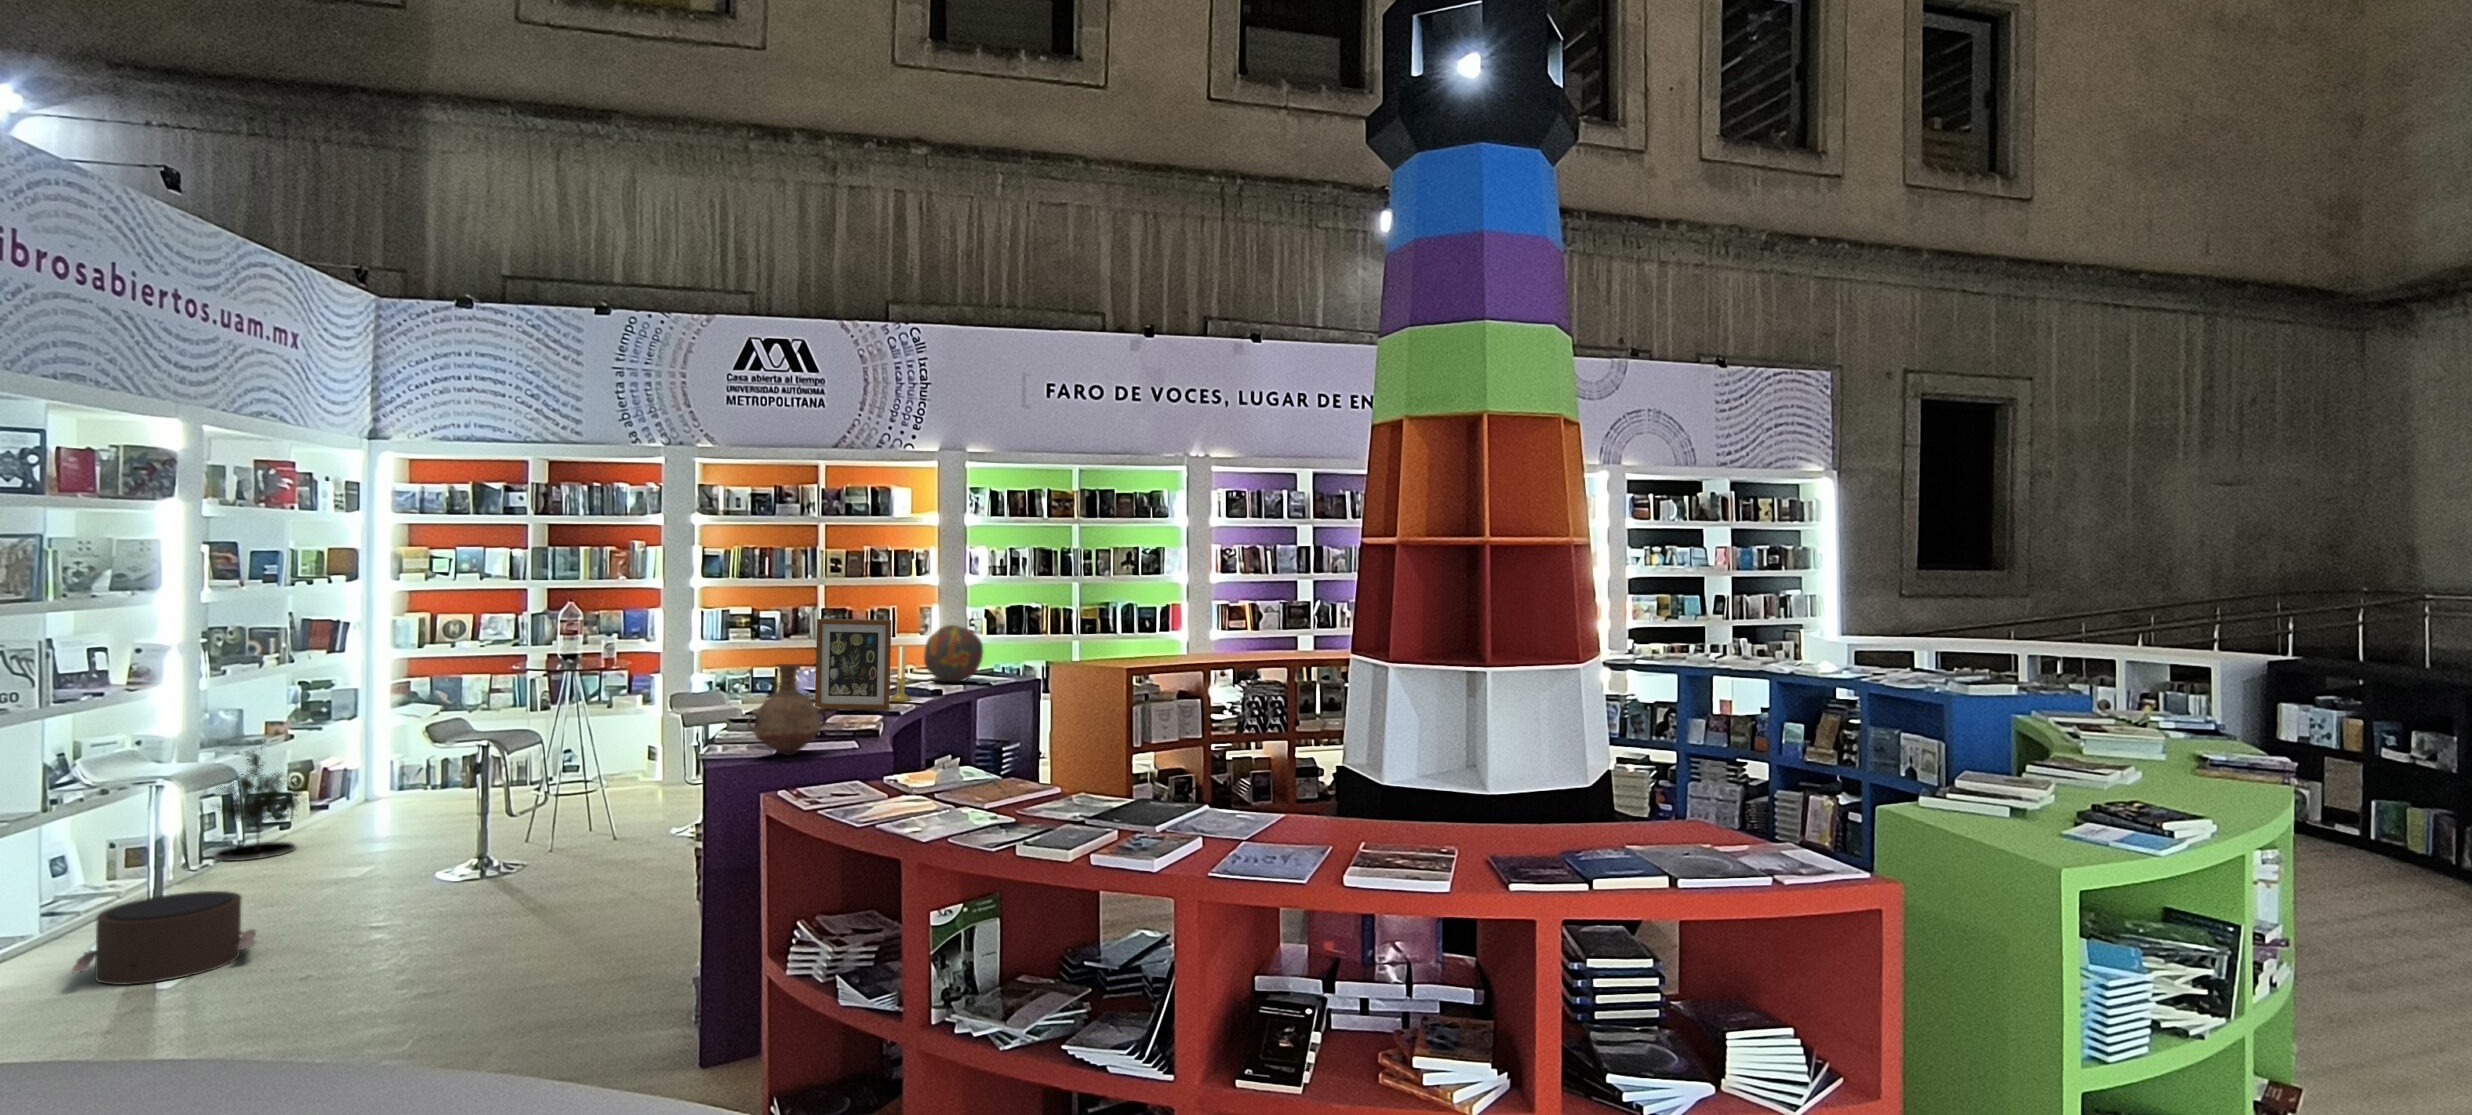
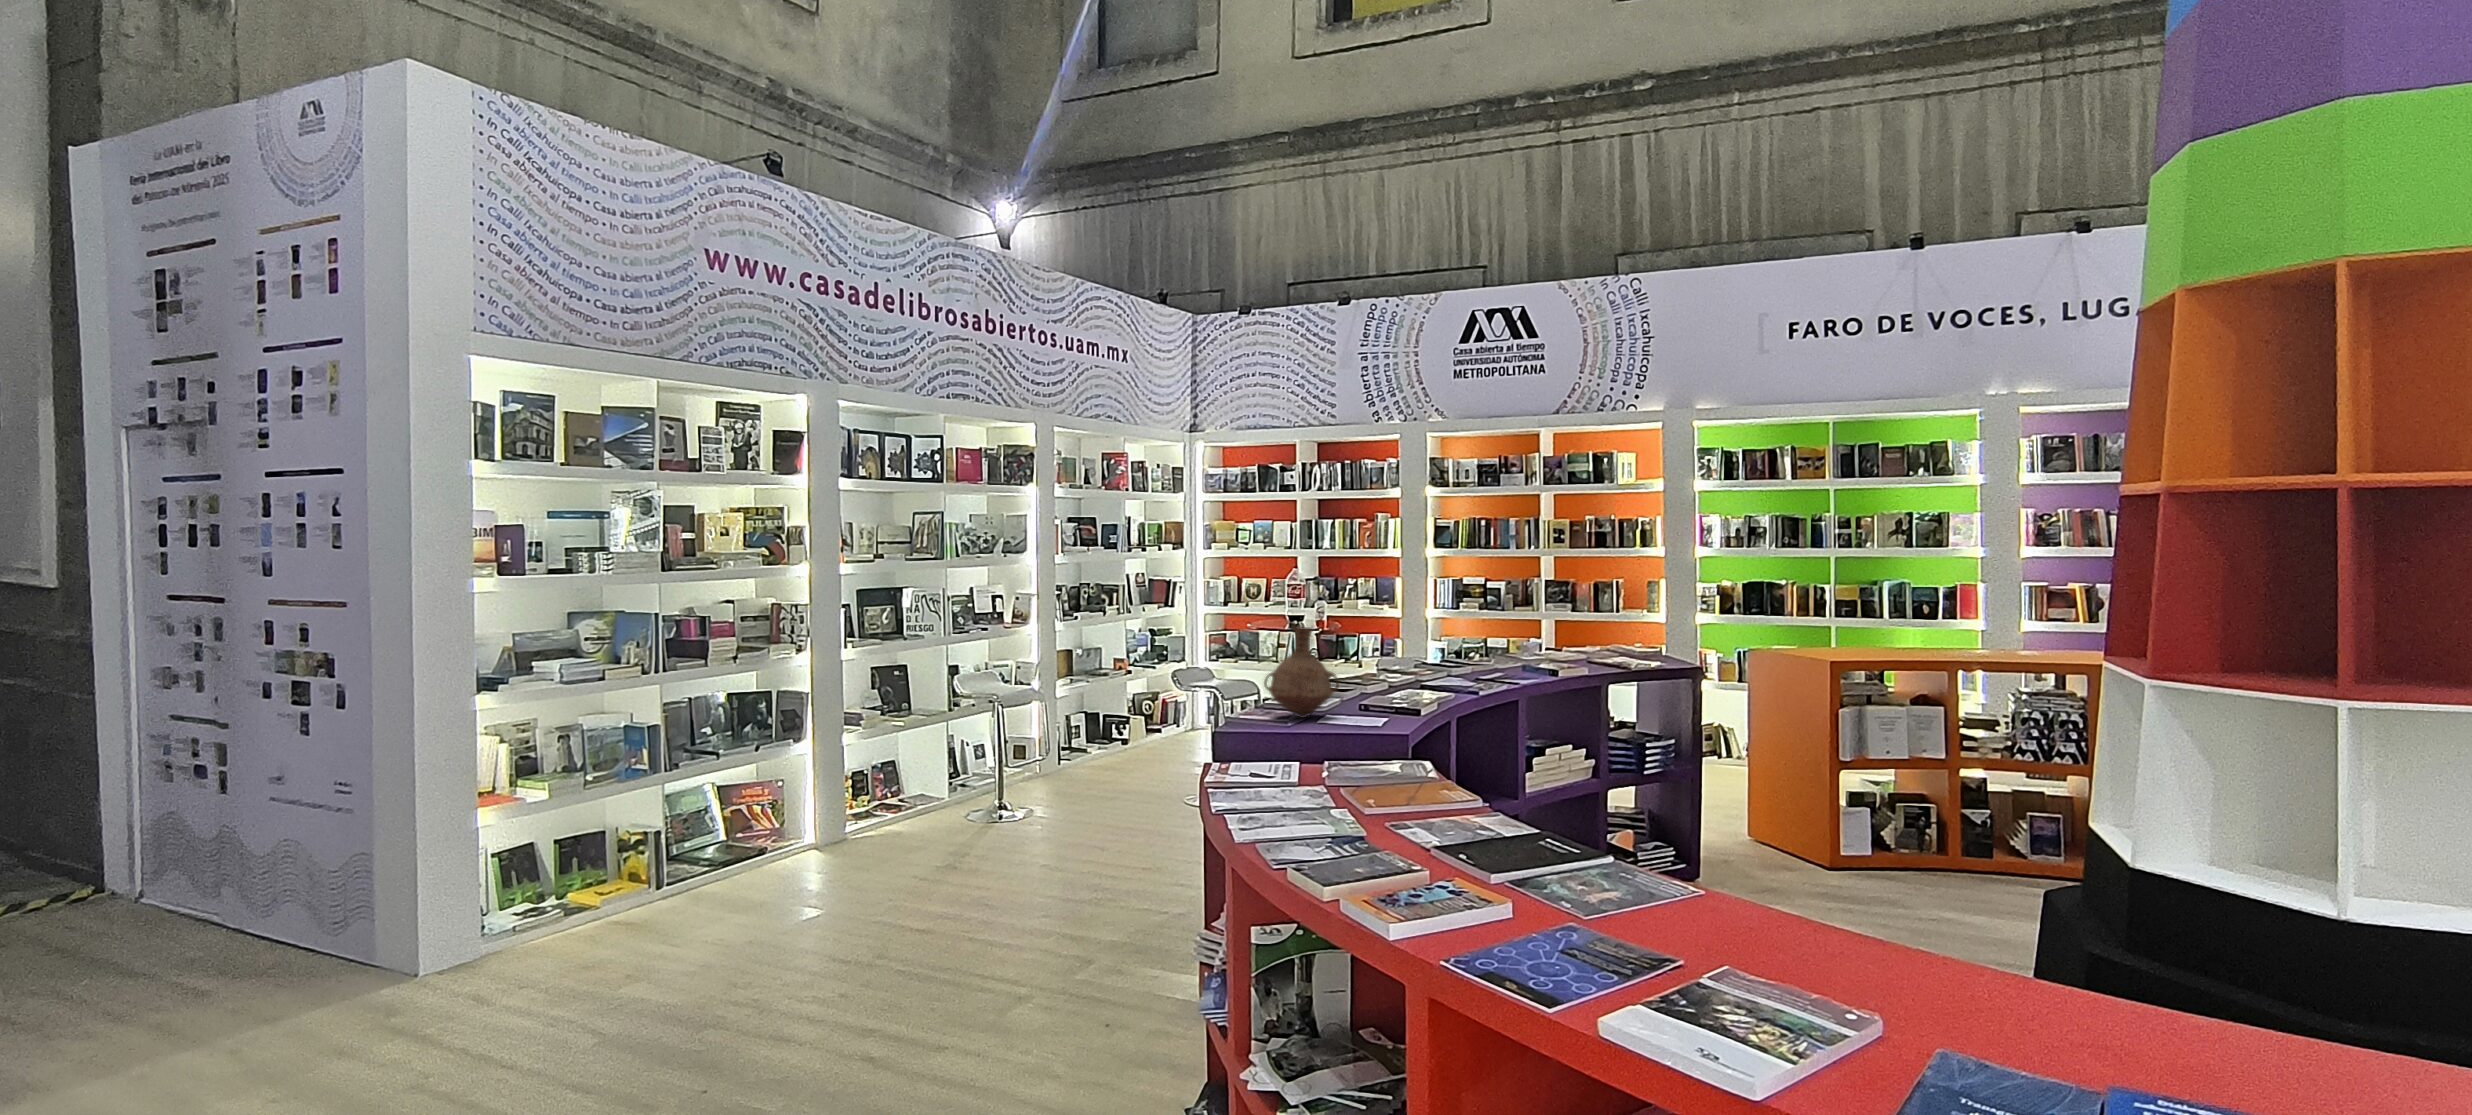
picture frame: present [815,619,891,710] -> none [1409,586,1476,684]
decorative orb: present [924,625,983,683] -> none [1557,598,1622,662]
candle holder: present [891,646,911,701] -> none [1491,616,1512,677]
potted tree: present [213,744,304,861] -> none [1065,675,1127,769]
pouf: present [72,891,256,985] -> none [931,785,1040,848]

